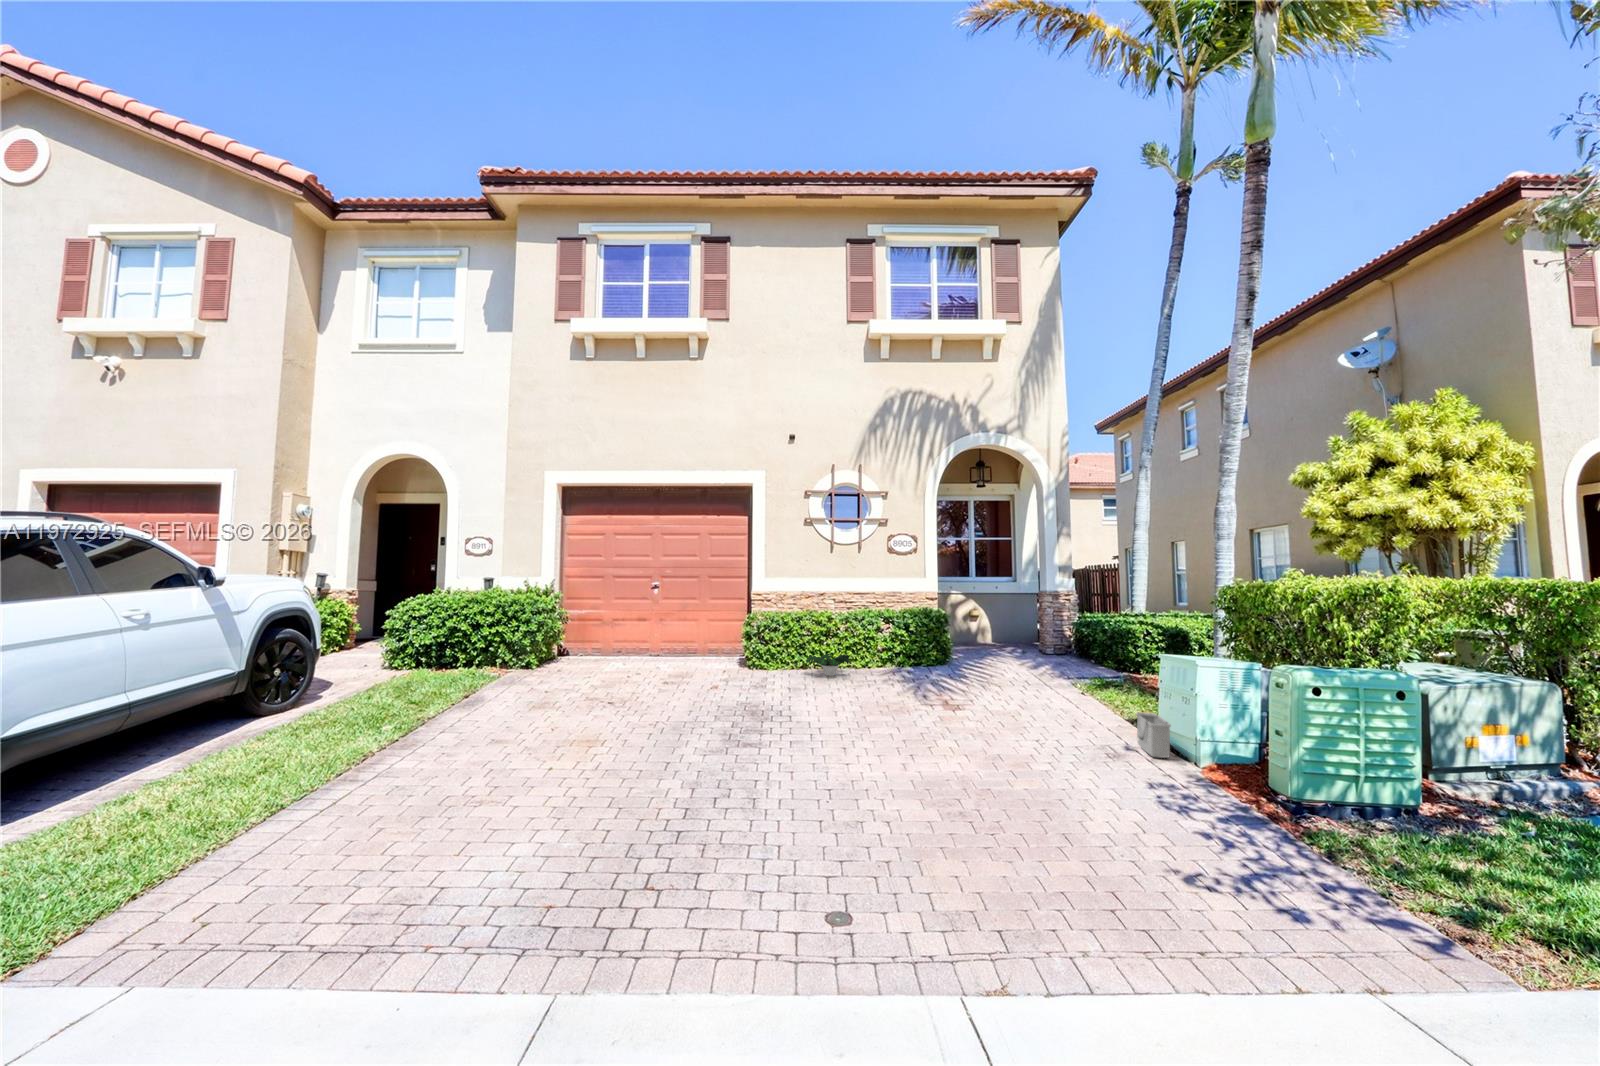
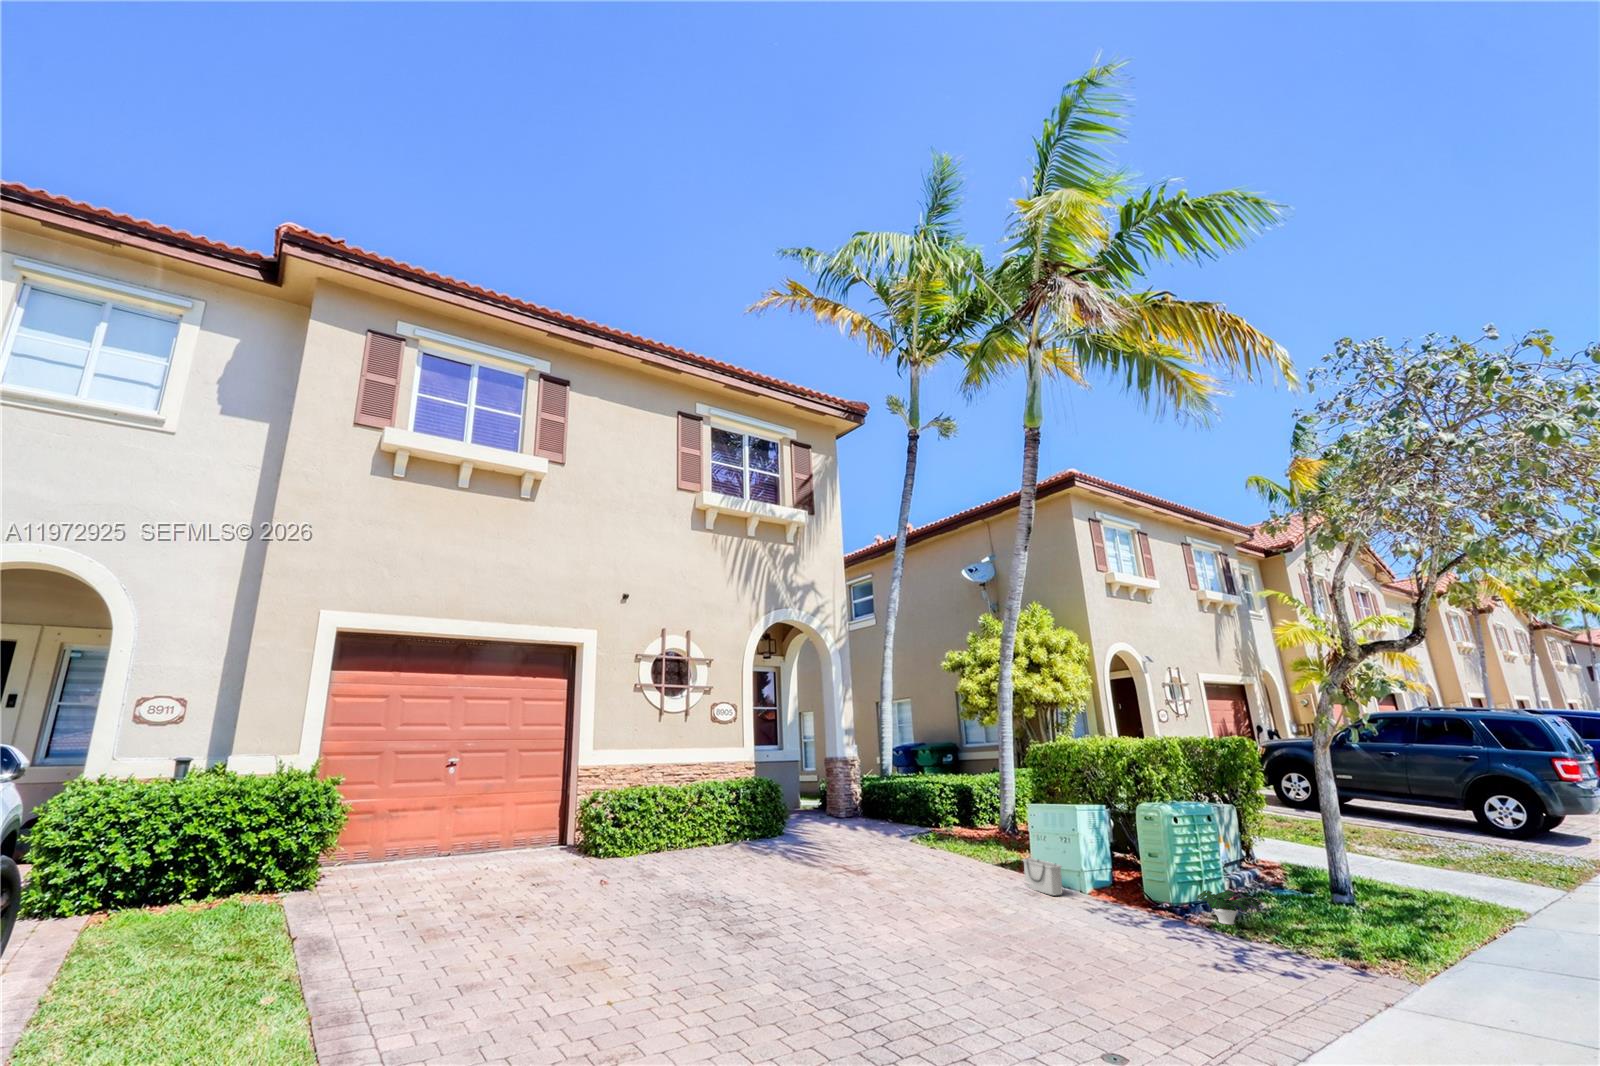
potted plant: present [806,653,851,676] -> present [1197,890,1260,925]

